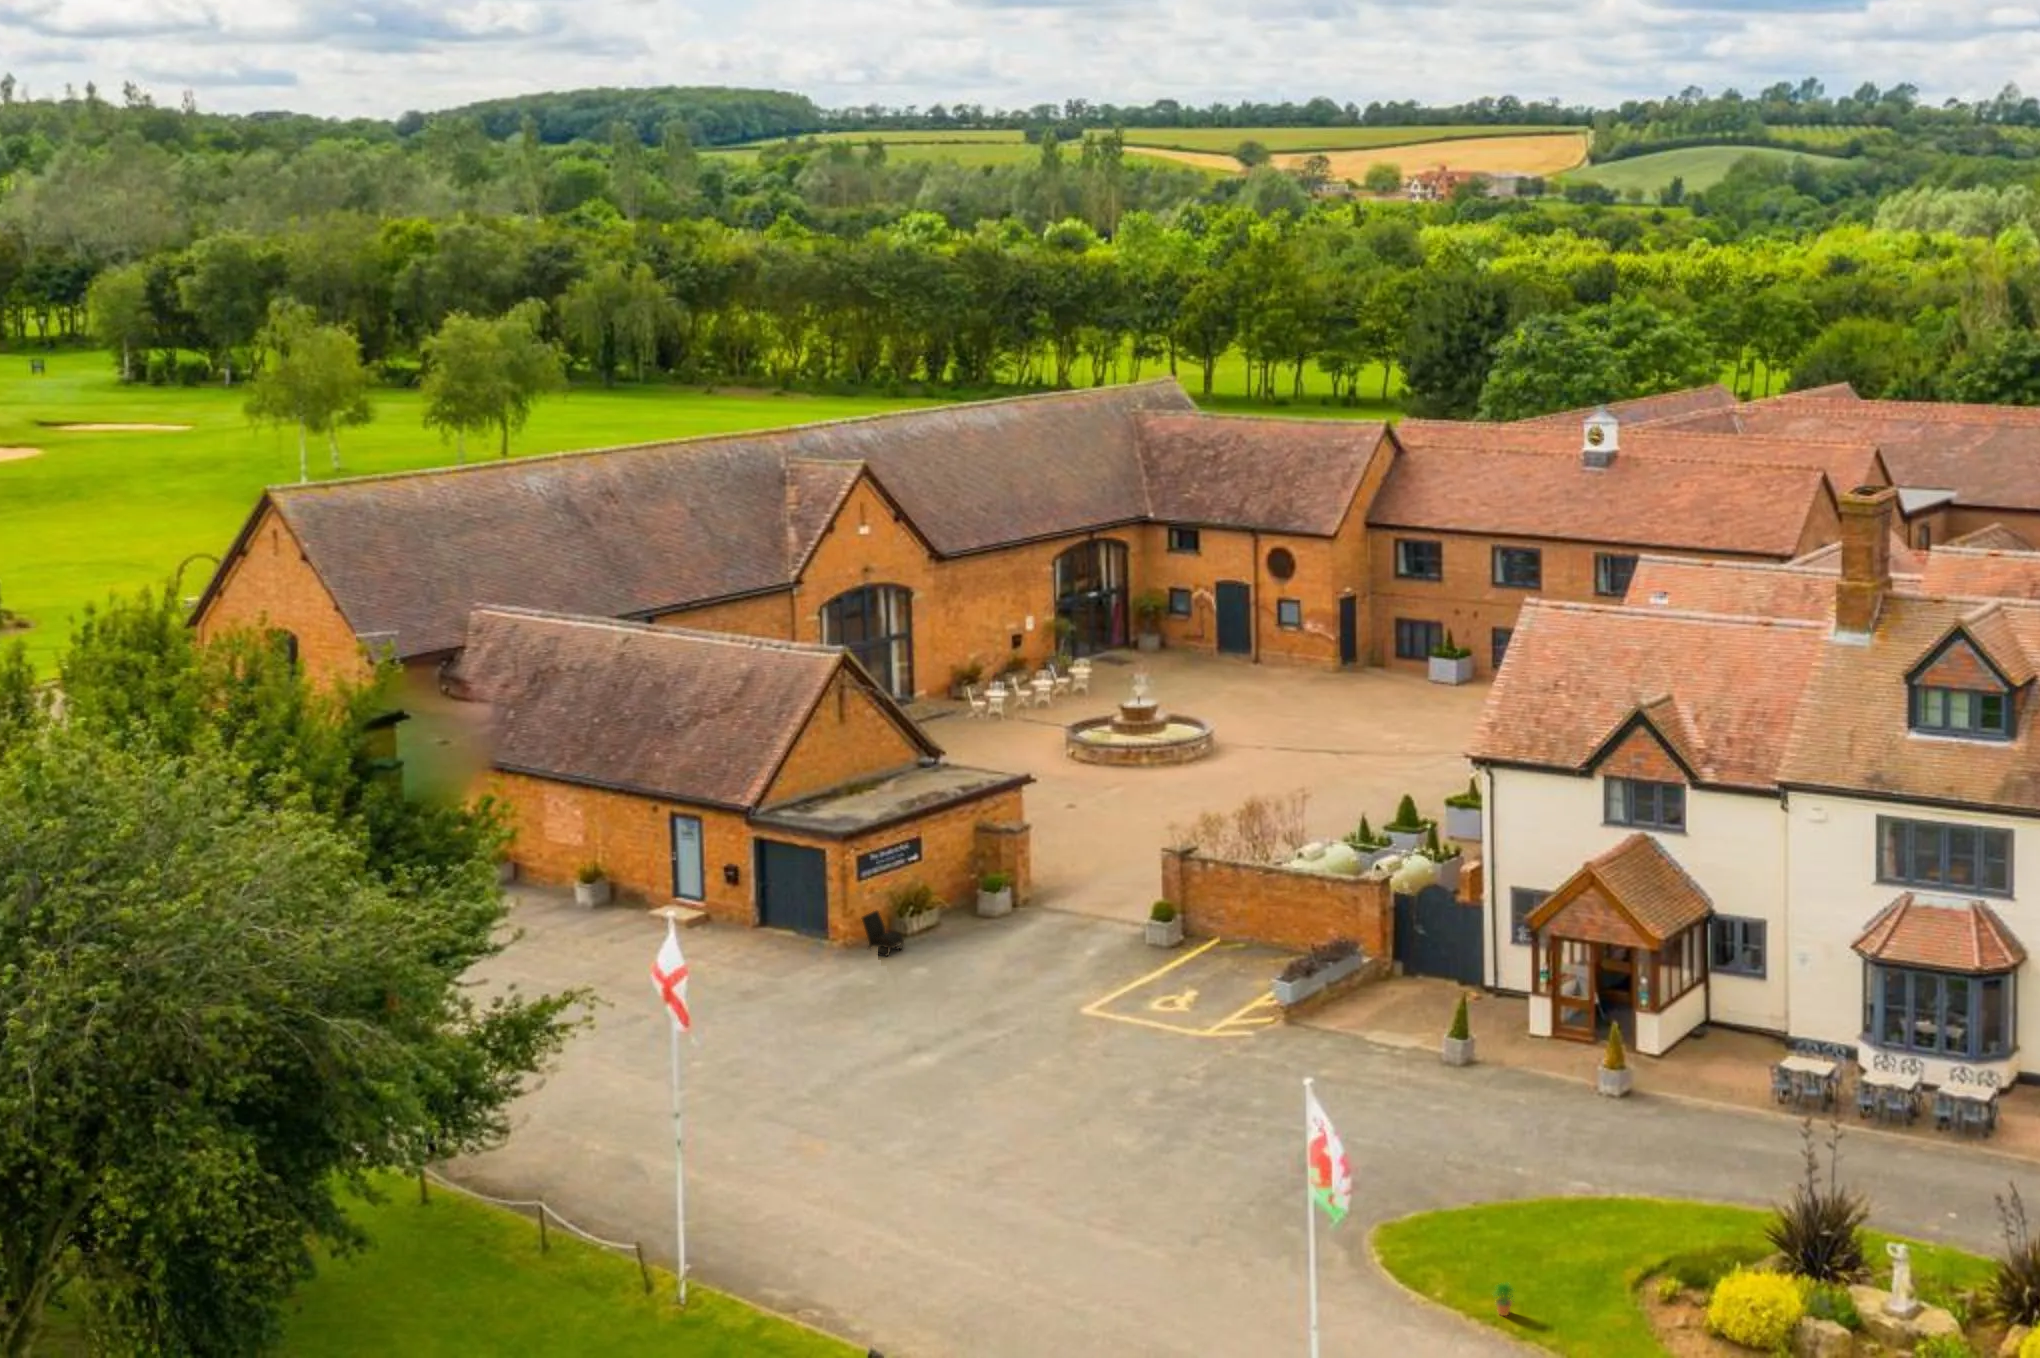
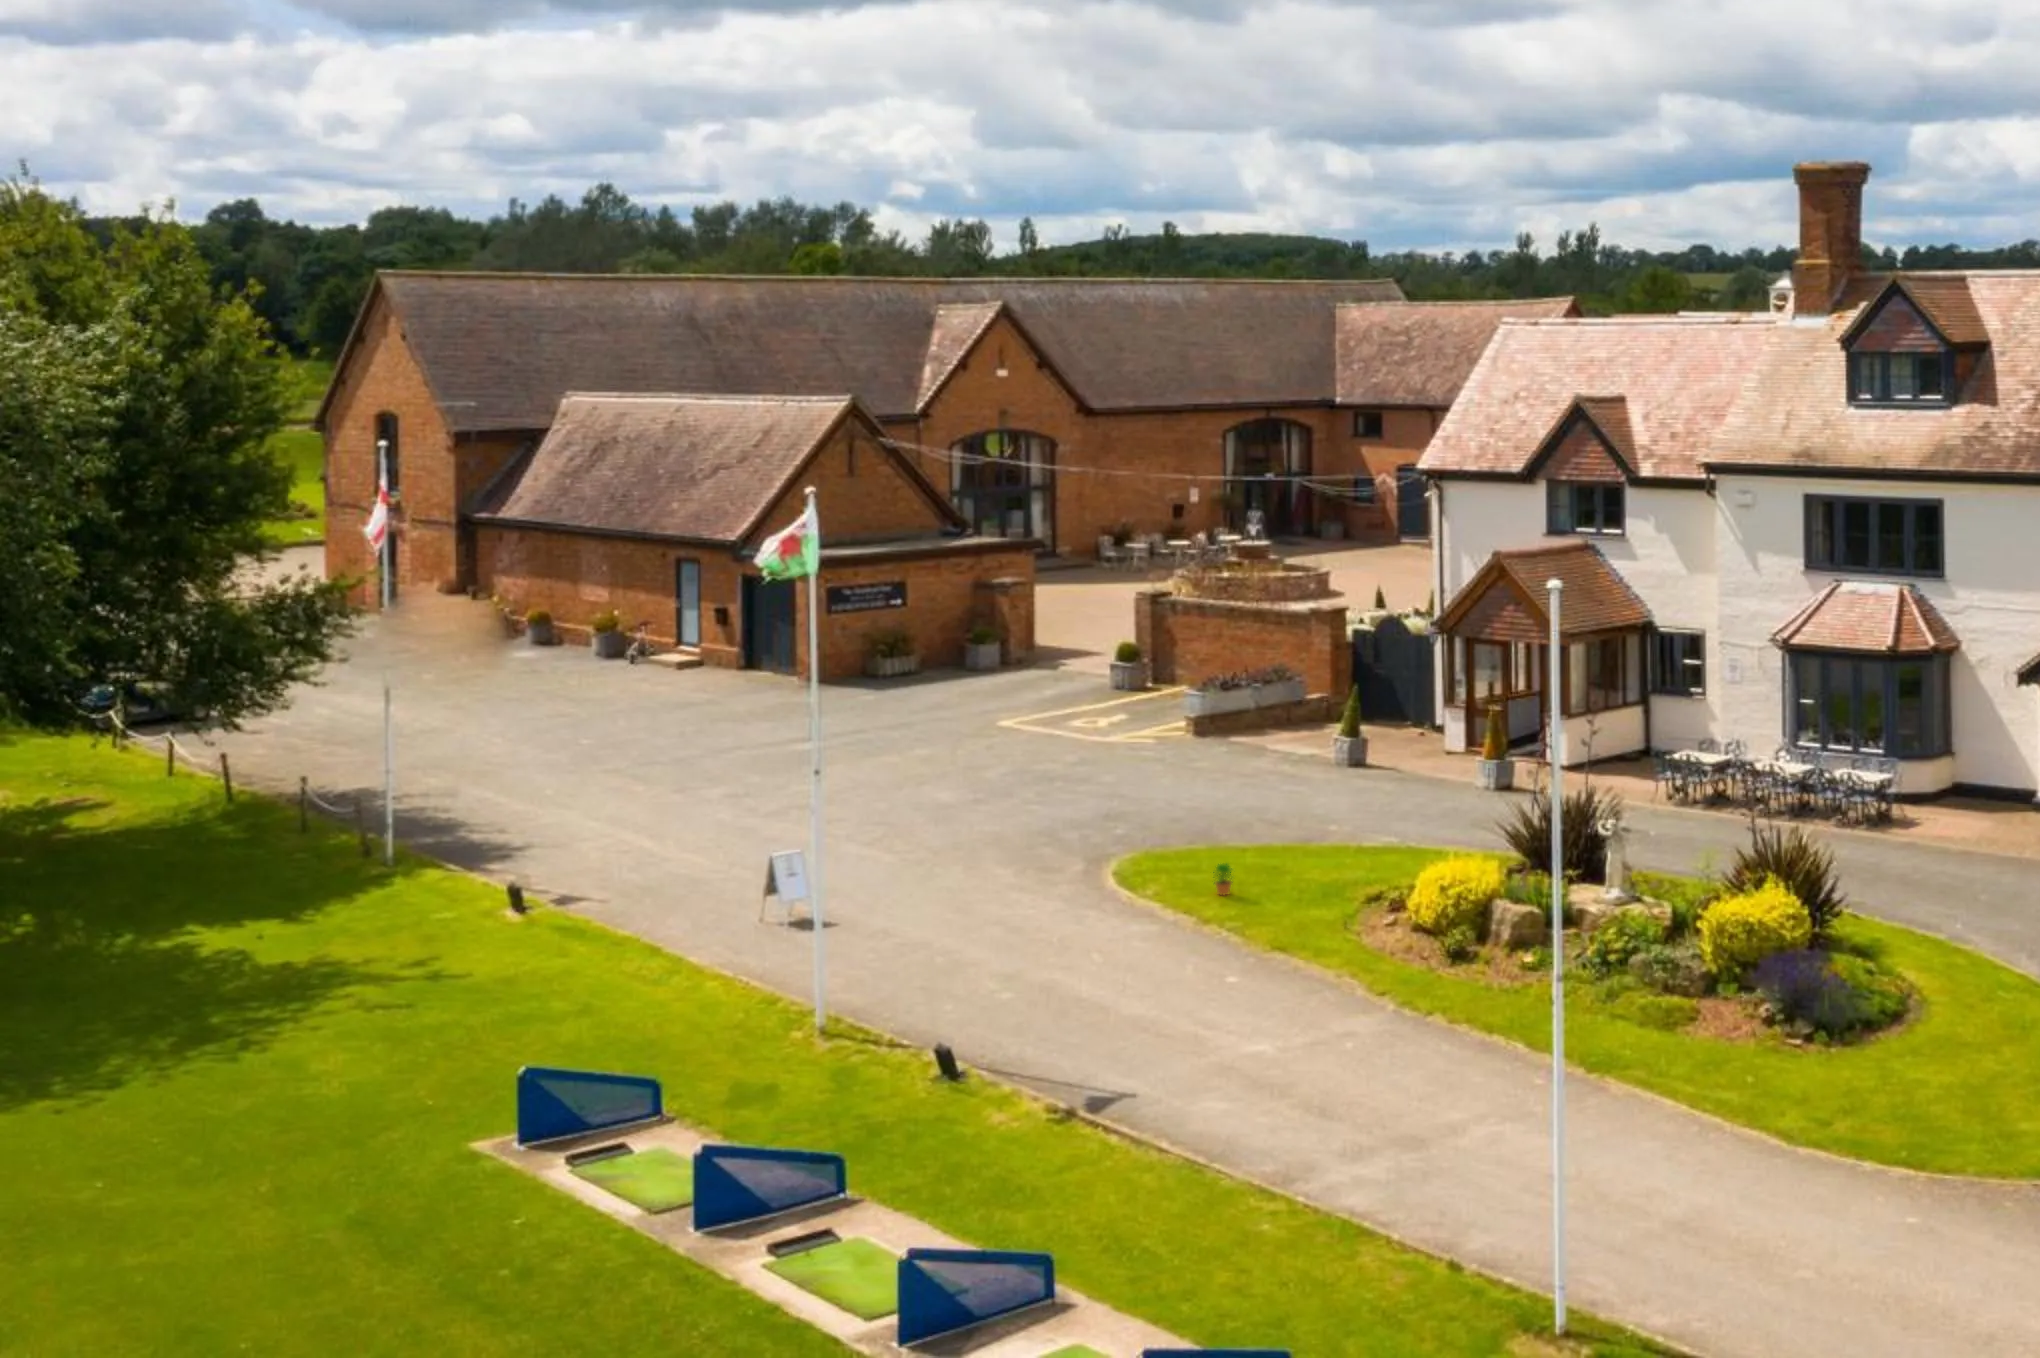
lounge chair: present [861,911,904,956] -> none [838,648,880,690]

